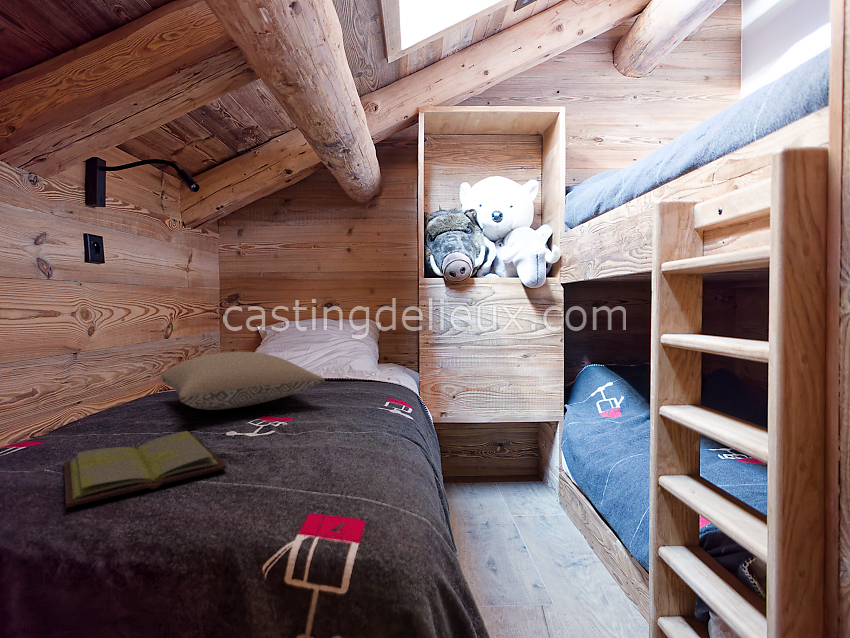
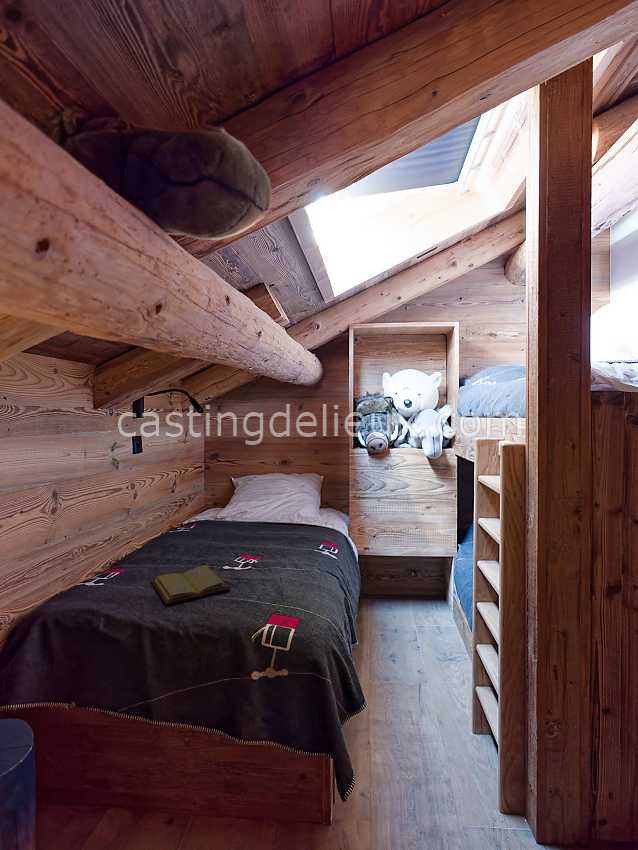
pillow: present [160,352,325,410] -> none [180,510,280,550]

